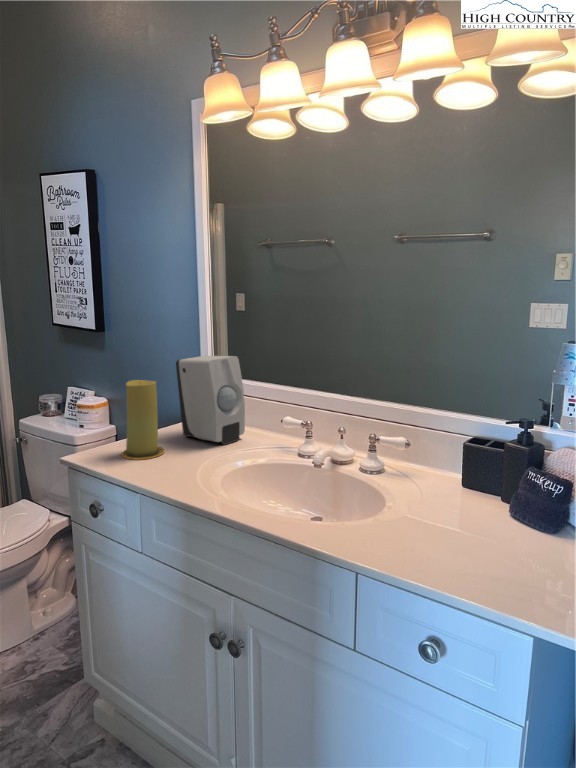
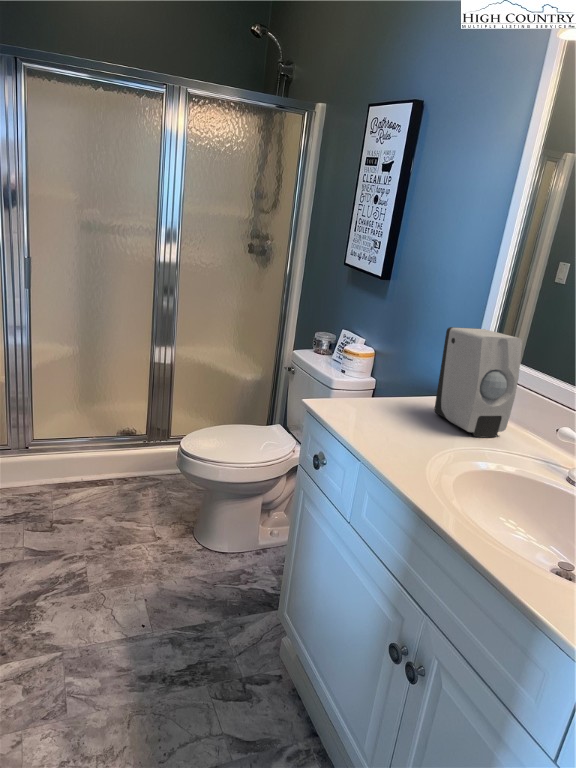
candle: present [122,380,164,460] -> none [361,339,416,428]

